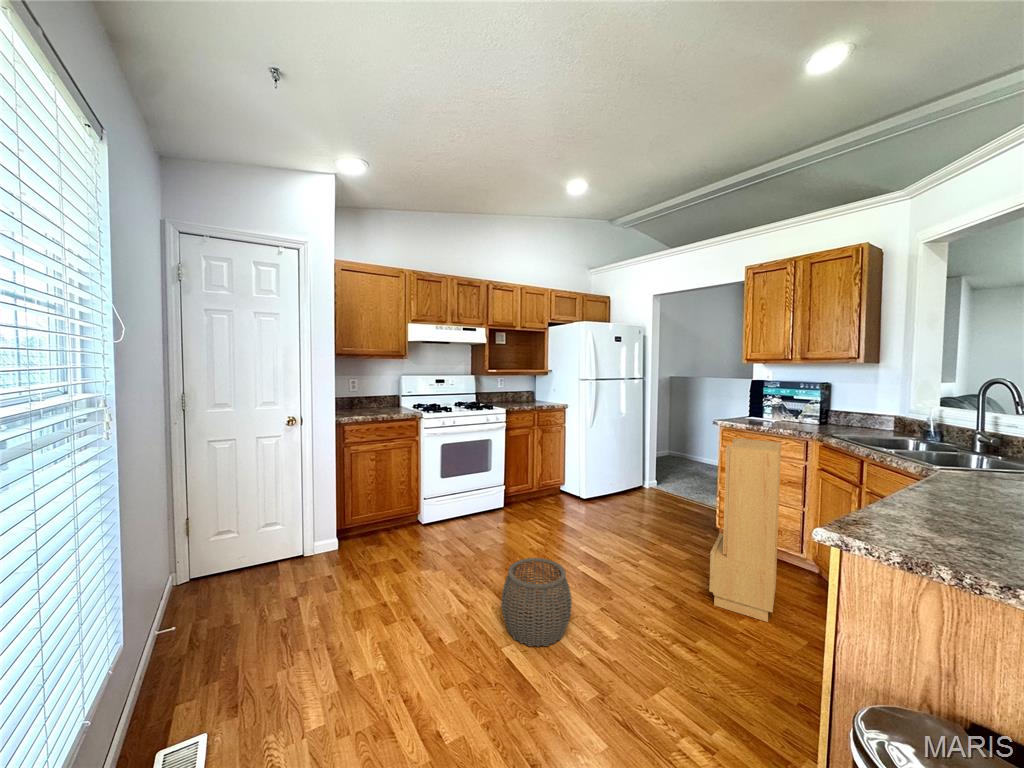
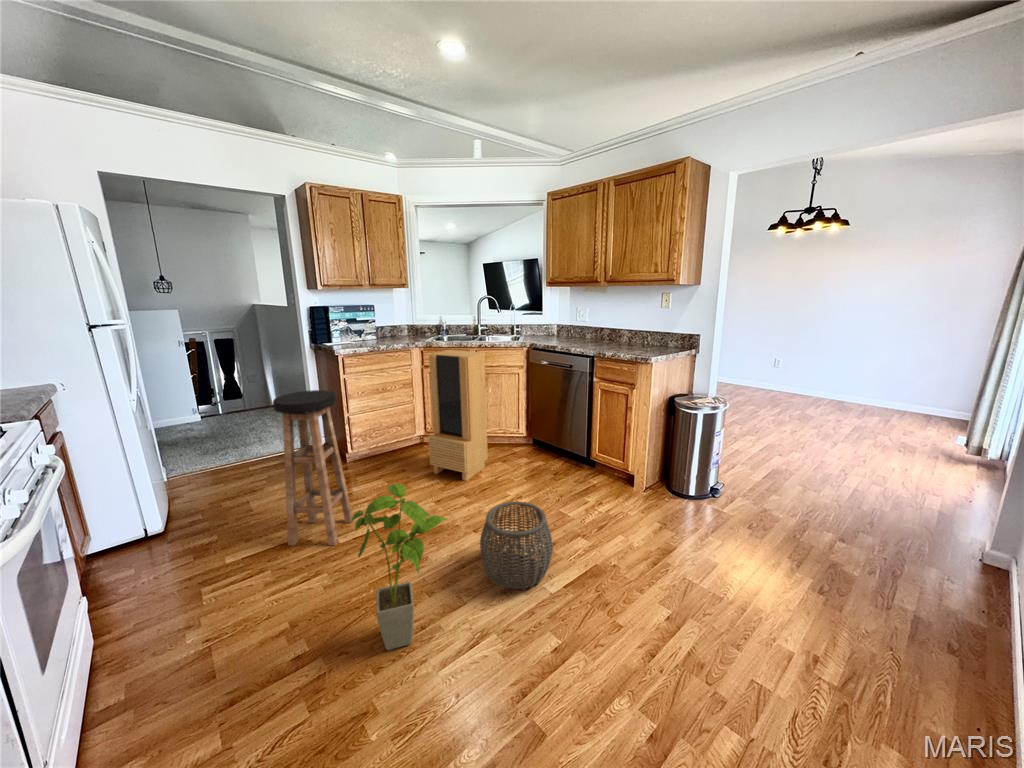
bar stool: none [573,432,614,549] -> present [273,390,353,546]
house plant: none [449,470,504,579] -> present [352,483,447,650]

